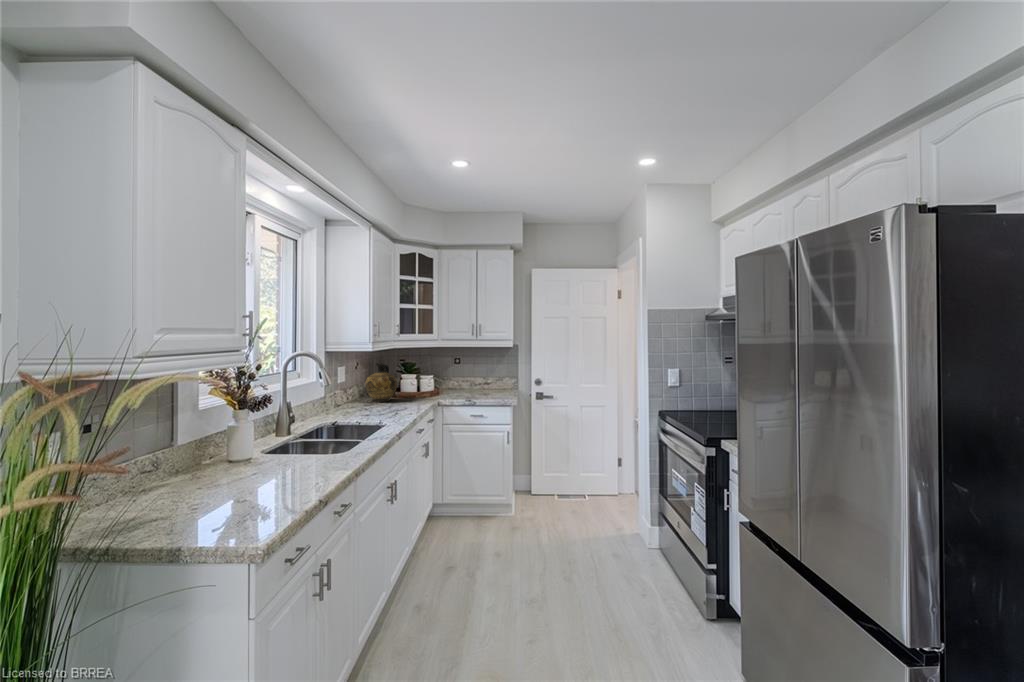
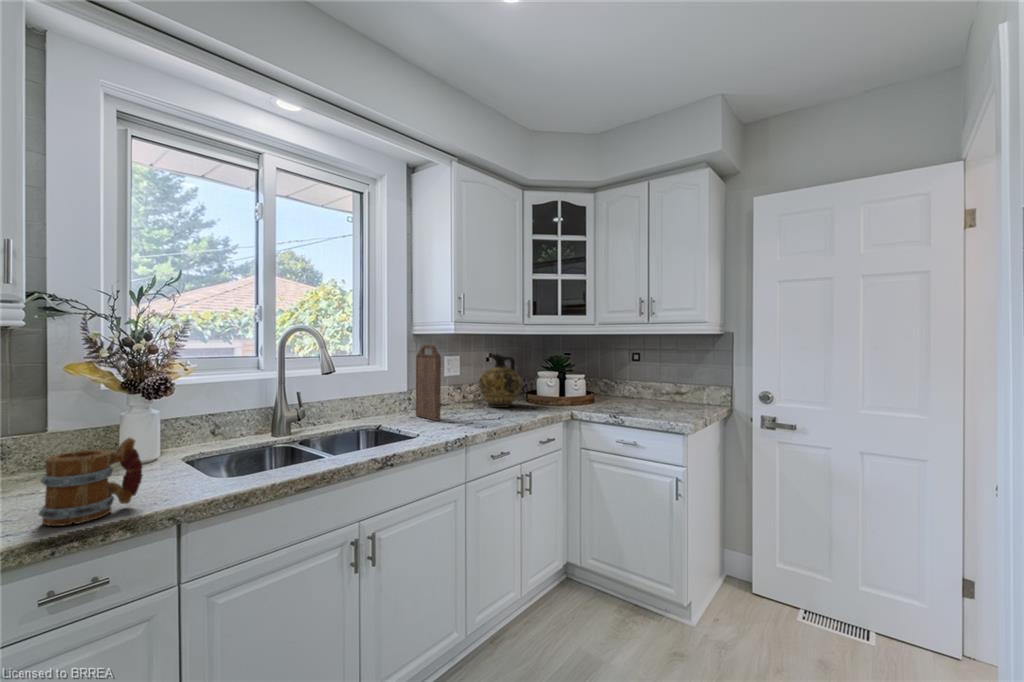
cutting board: none [341,360,370,413] -> present [416,345,441,421]
mug: none [308,427,341,474] -> present [39,438,143,526]

